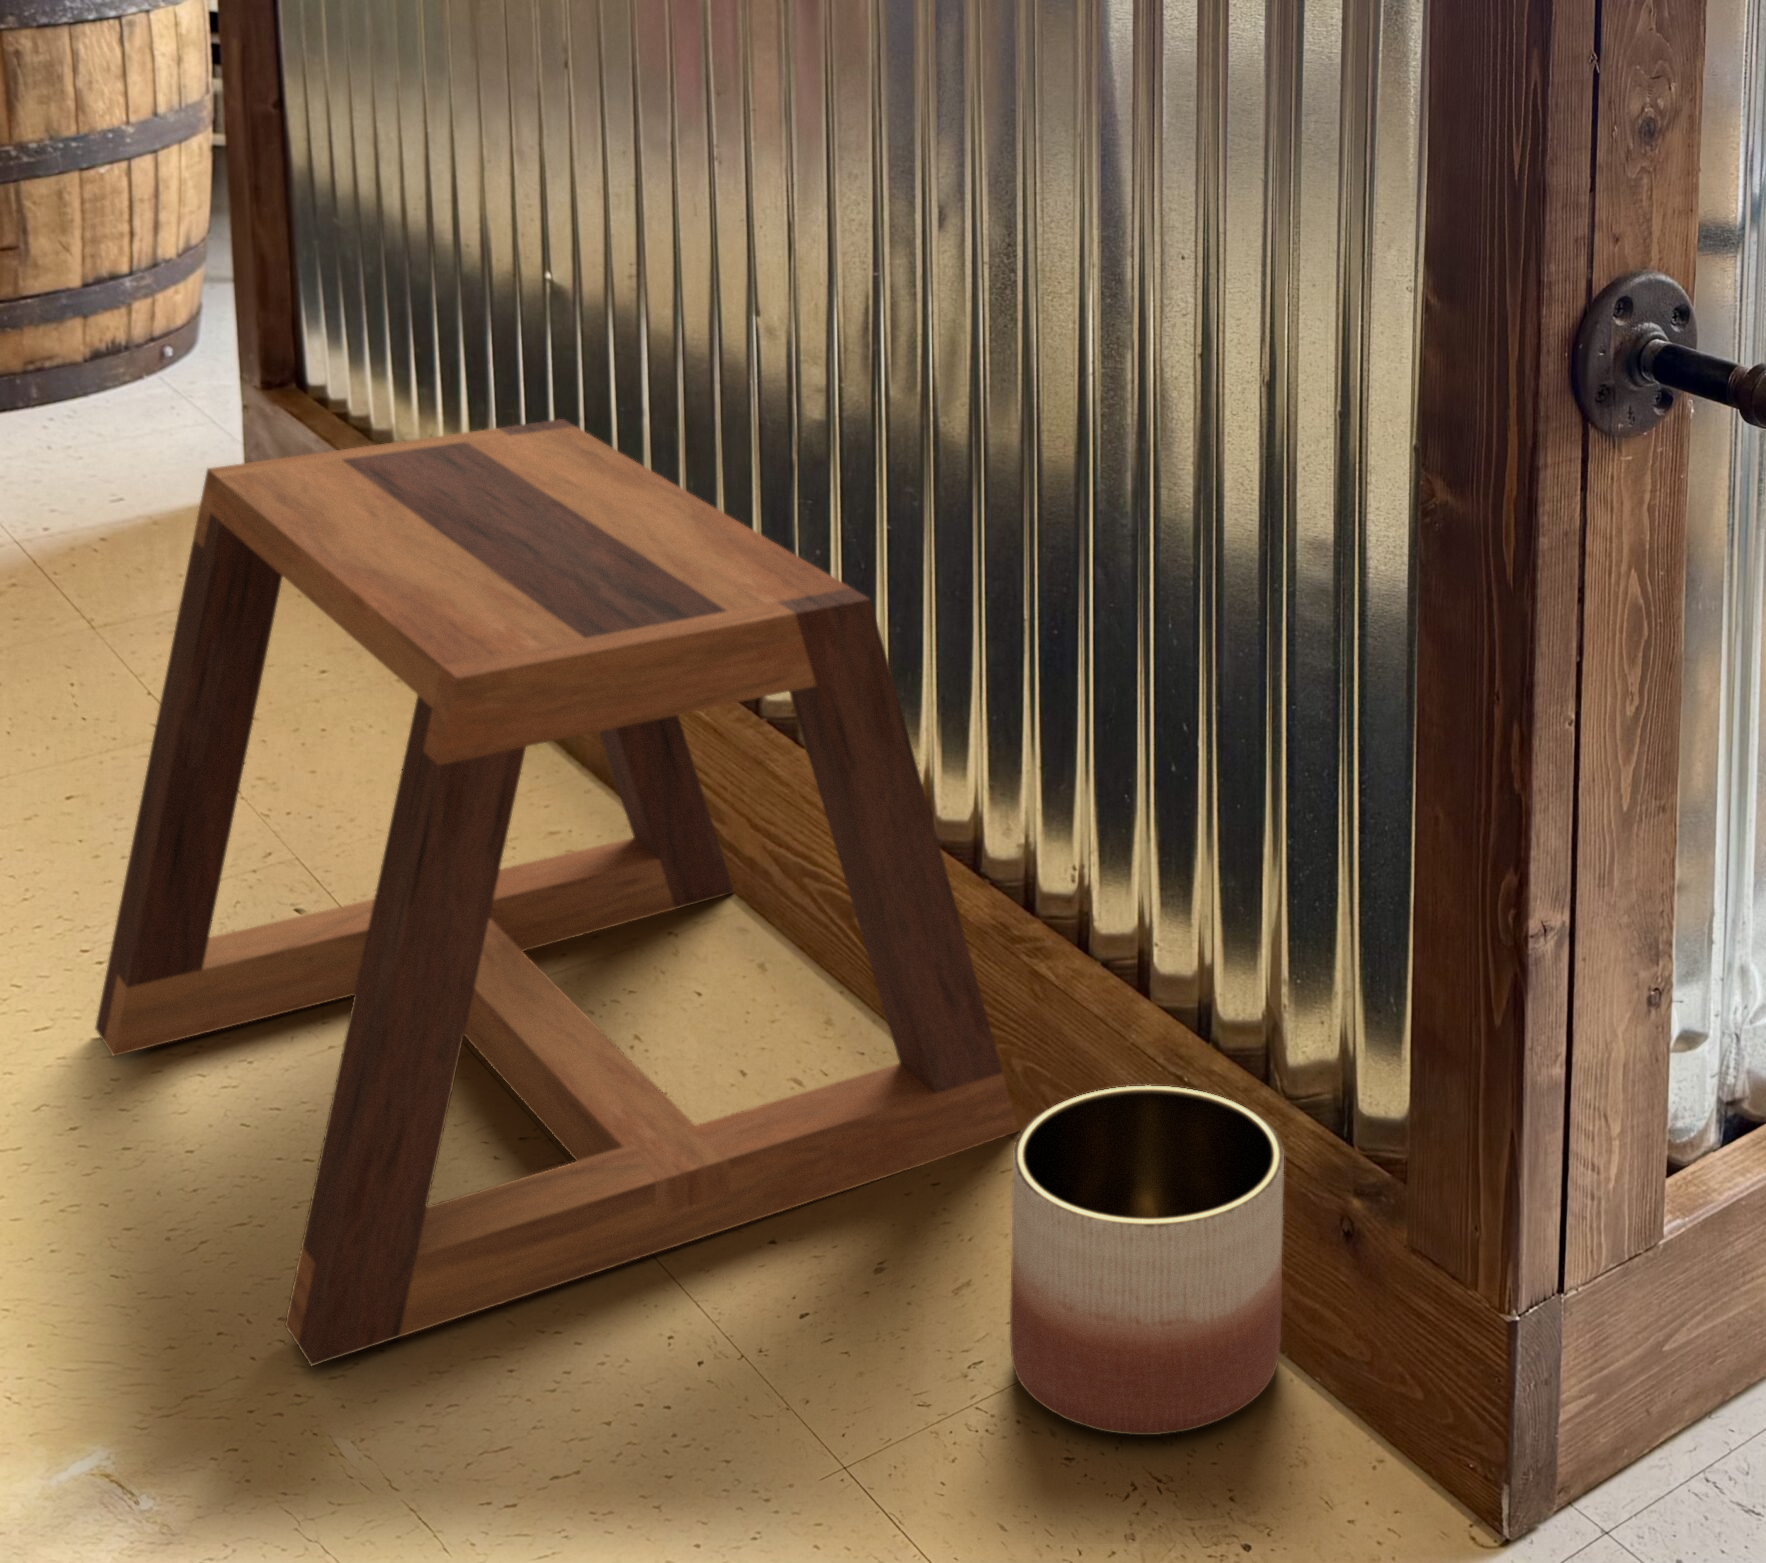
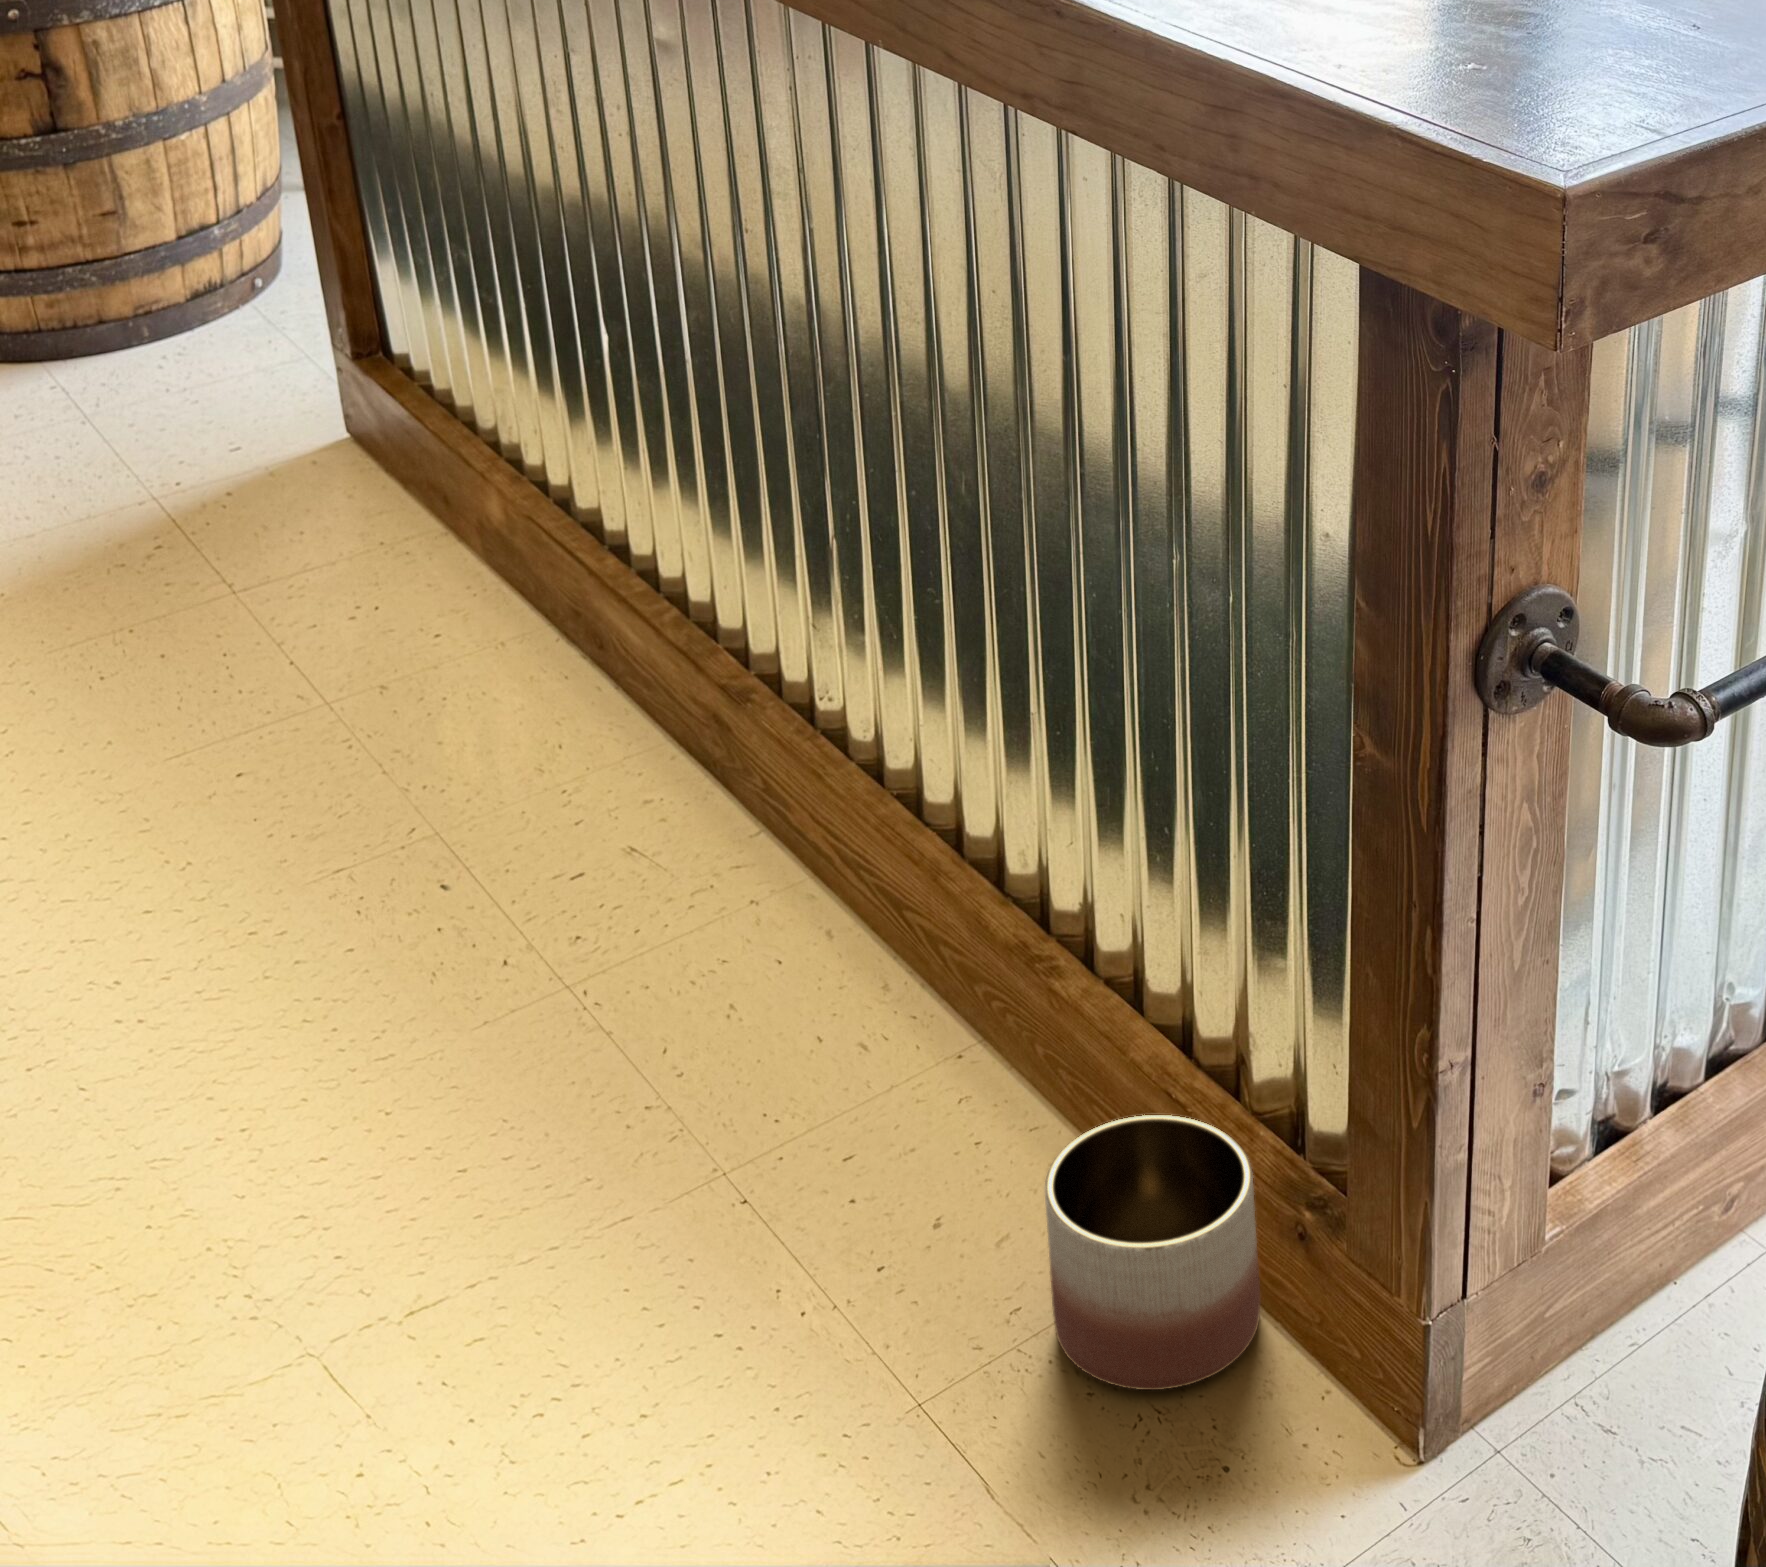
stool: present [95,419,1019,1366] -> none [314,527,1059,1357]

